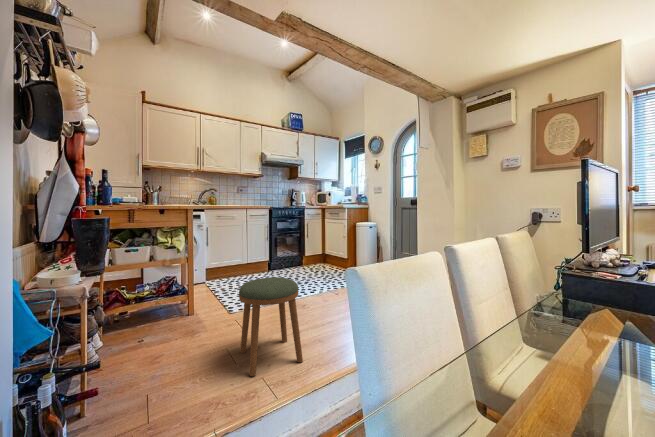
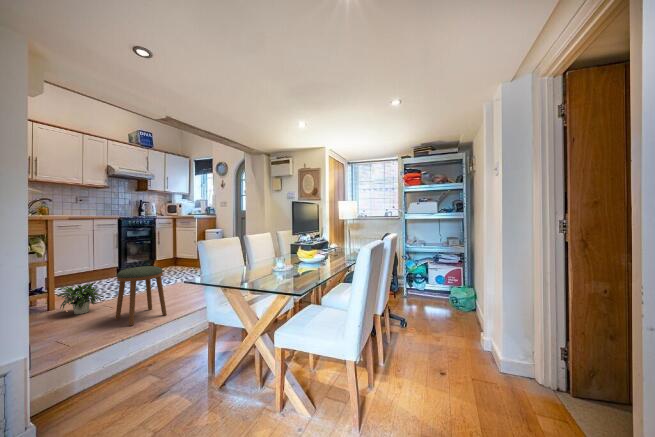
potted plant: none [178,289,238,329] -> present [43,283,104,318]

